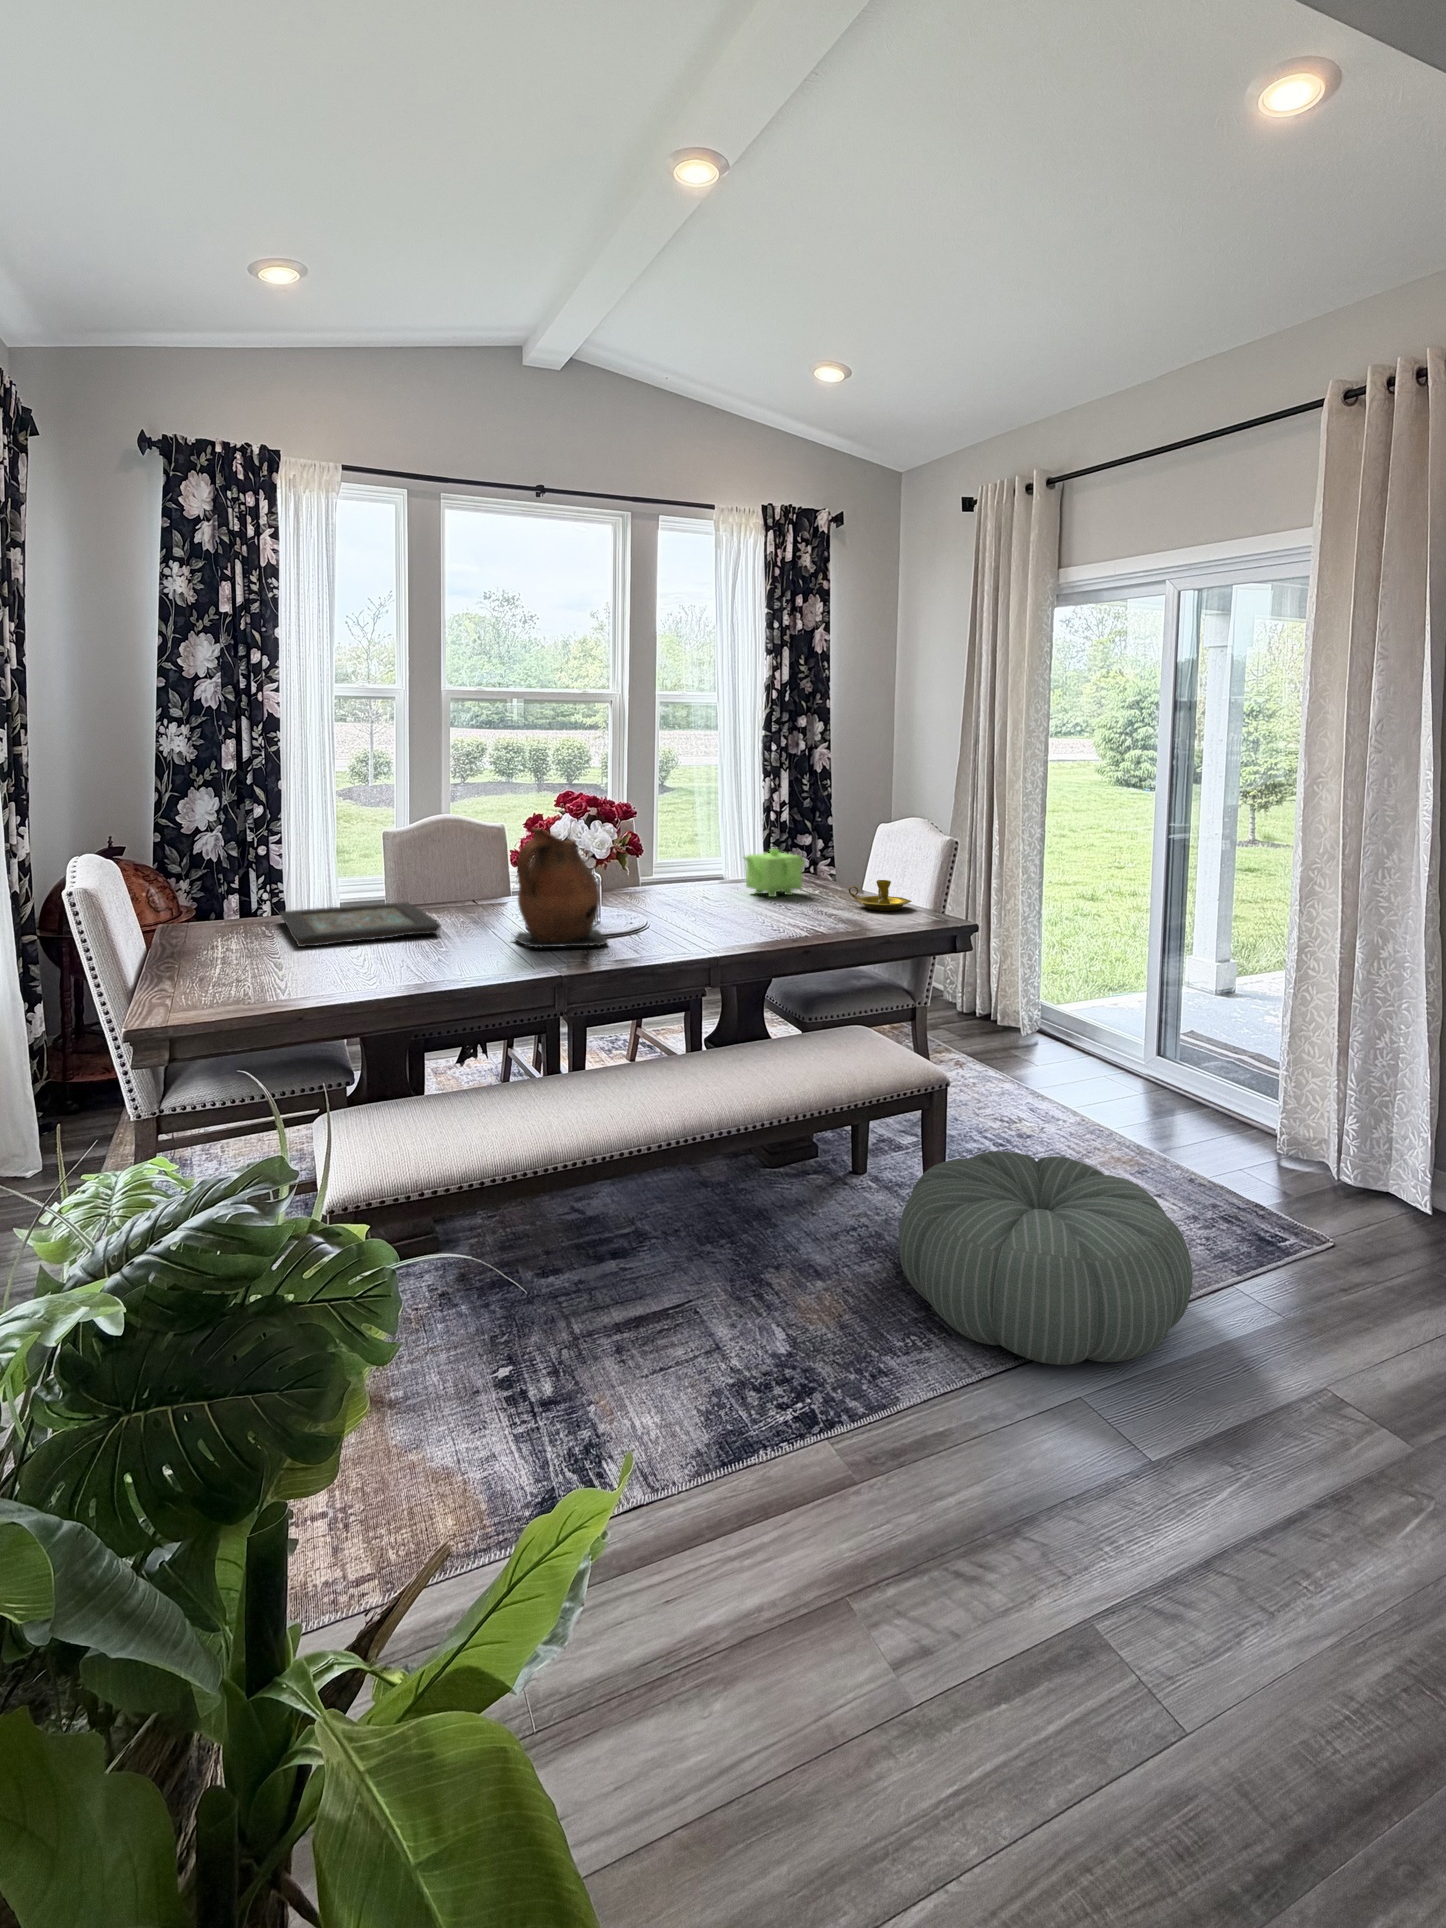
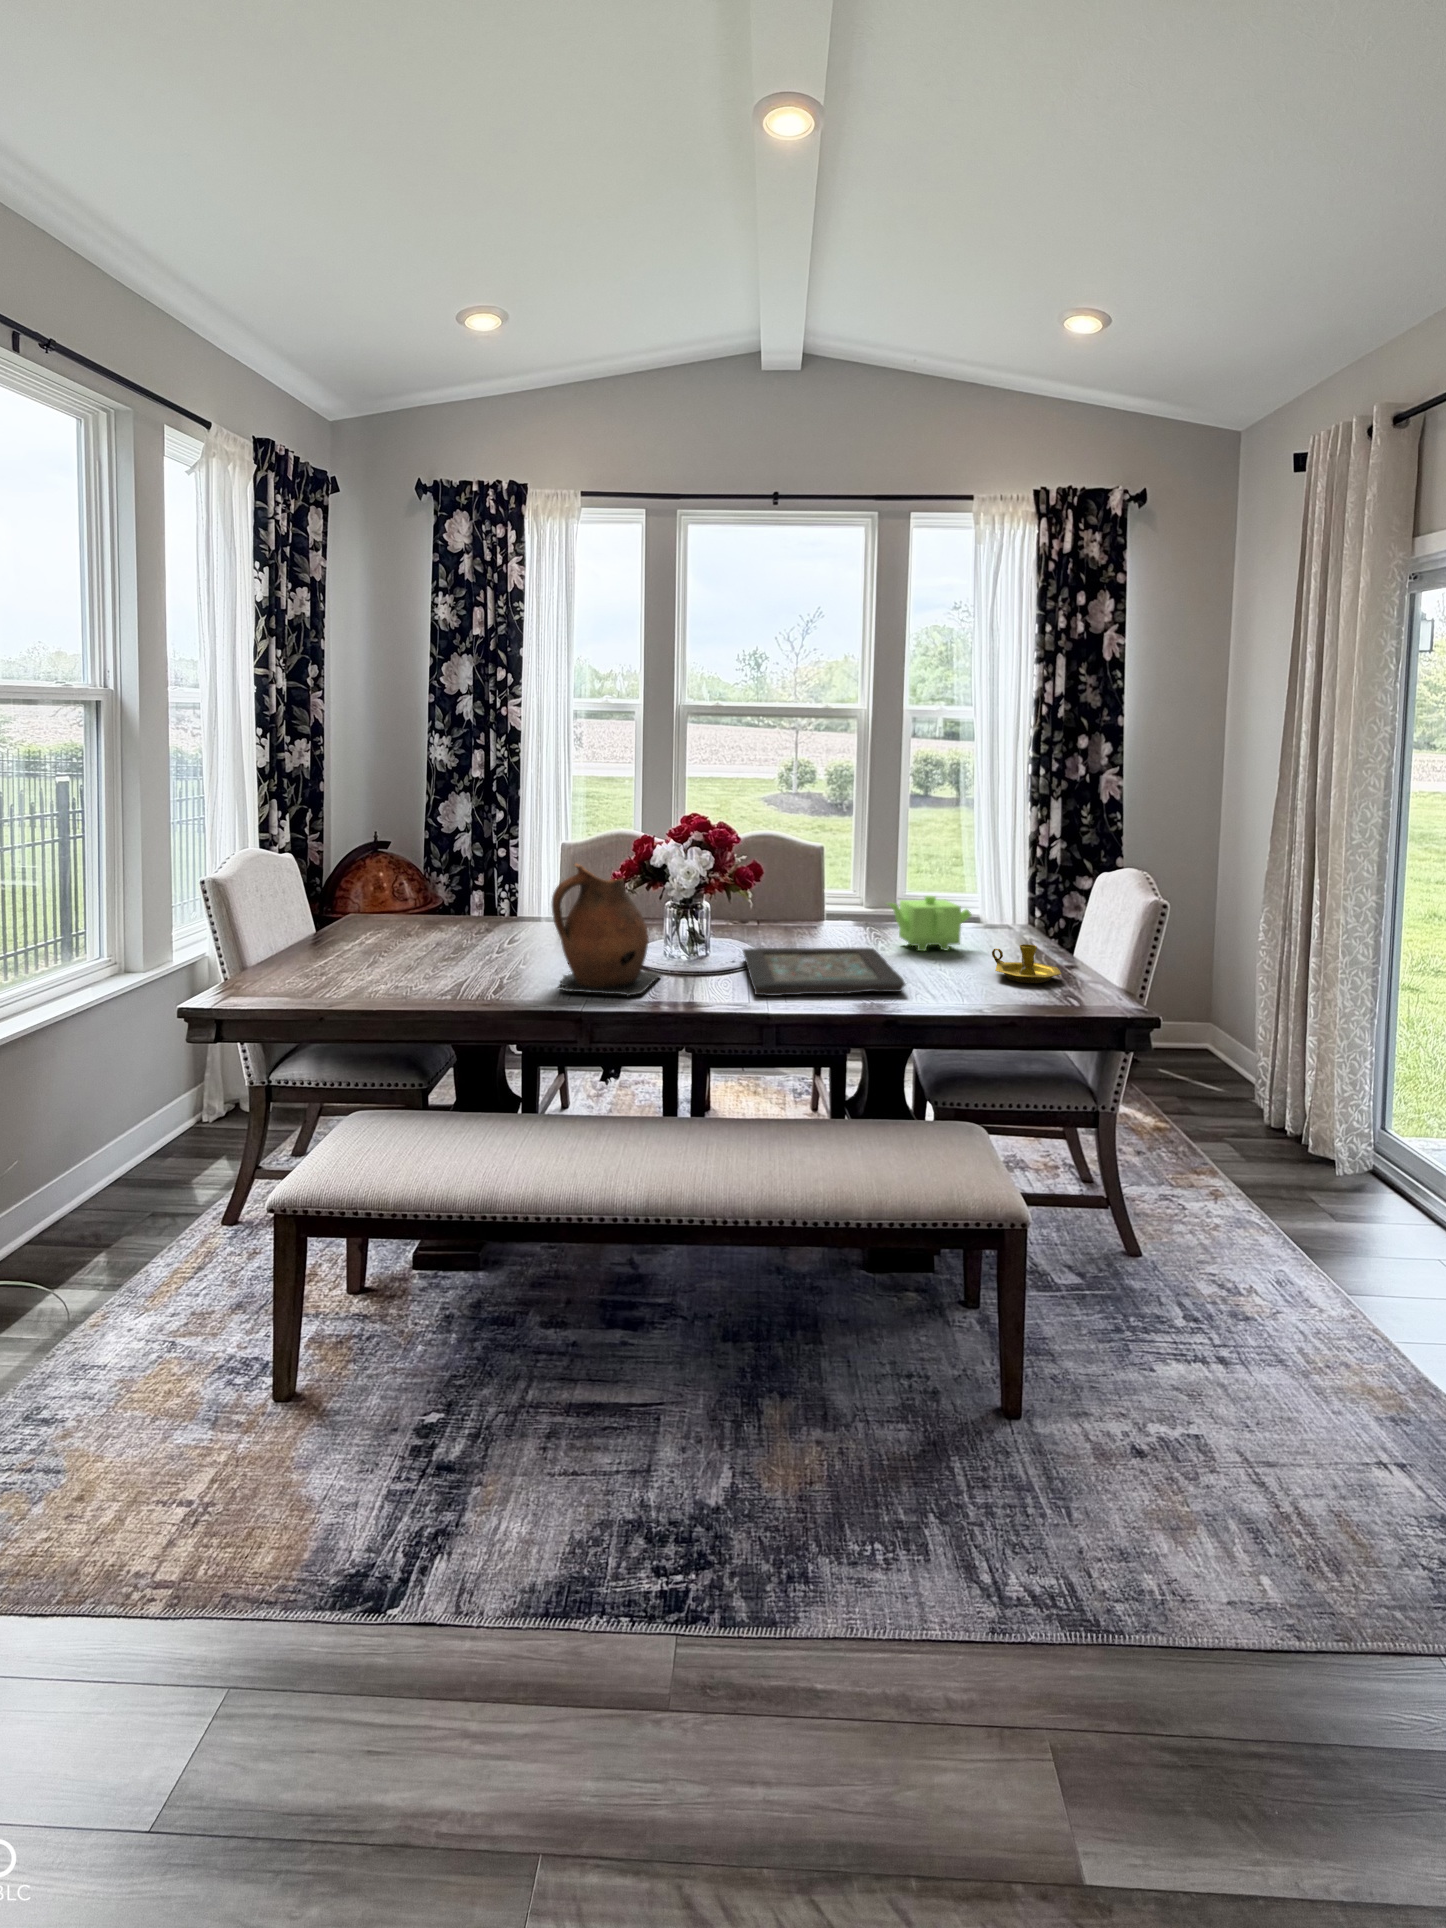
decorative tray: present [280,902,441,947] -> present [743,948,905,996]
pouf: present [898,1151,1192,1365] -> none [894,1308,1268,1646]

